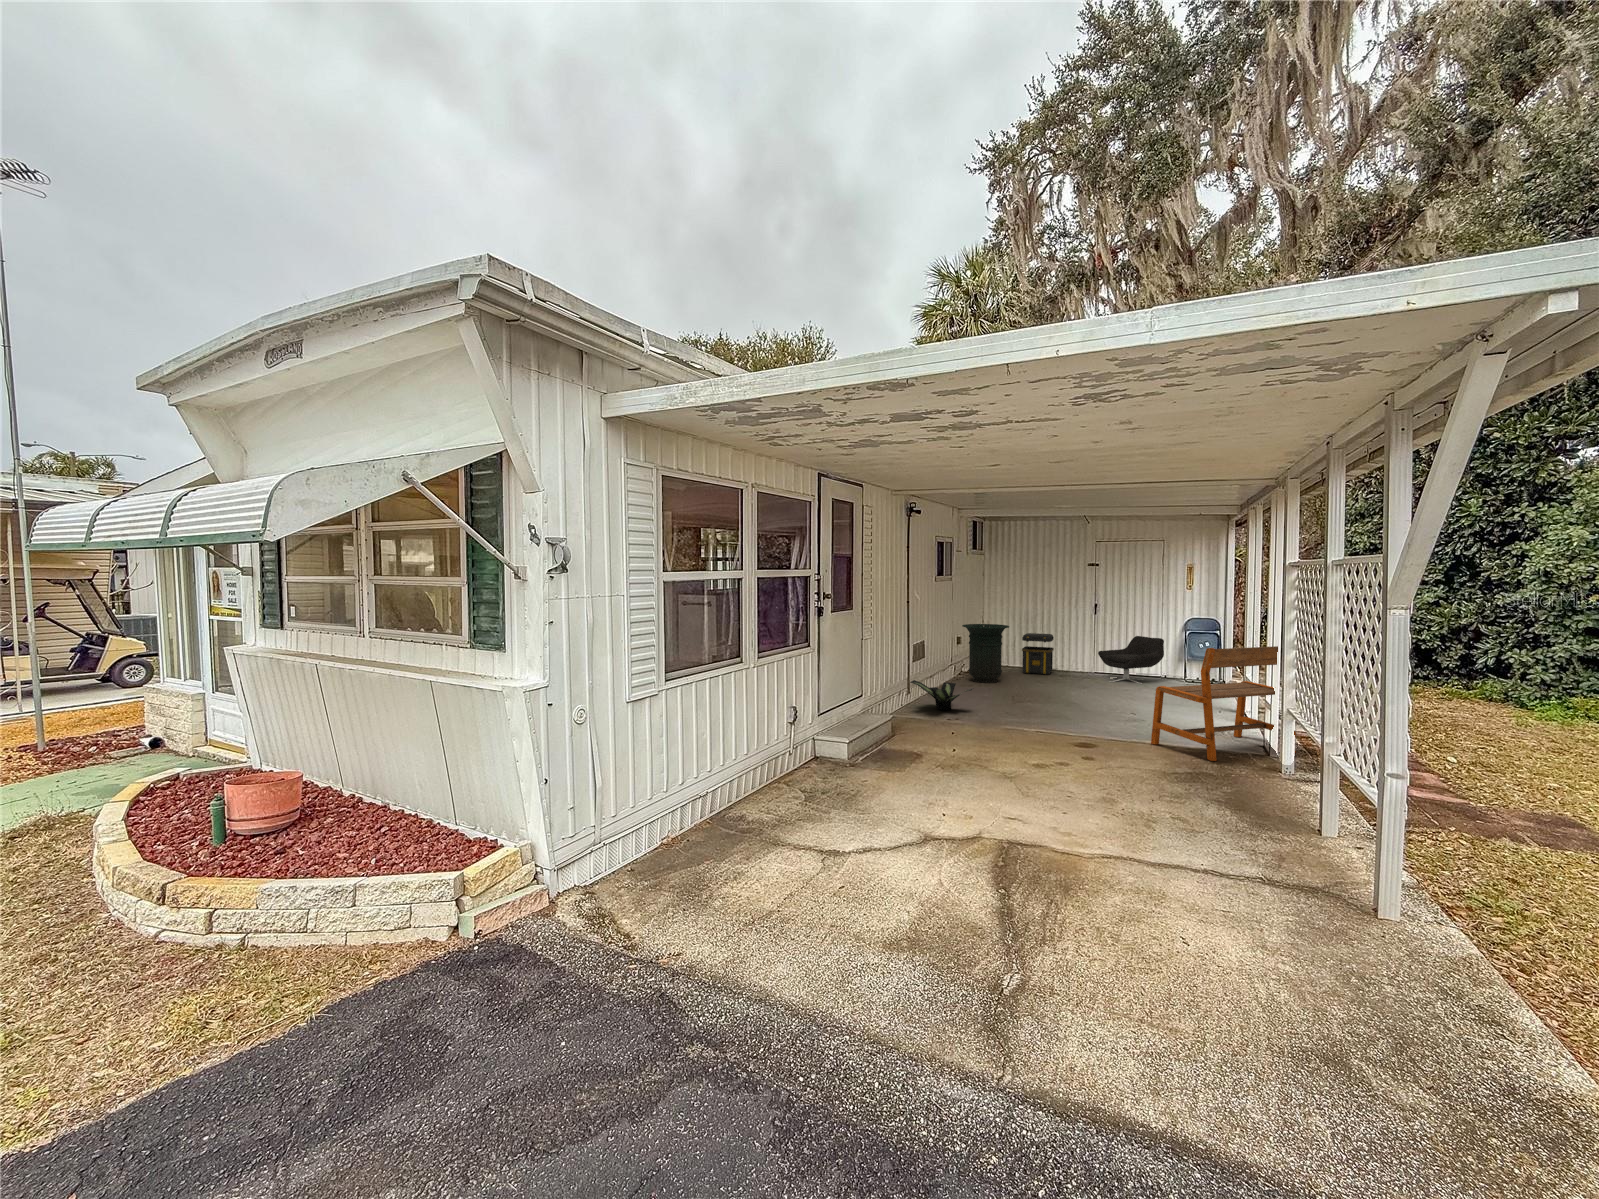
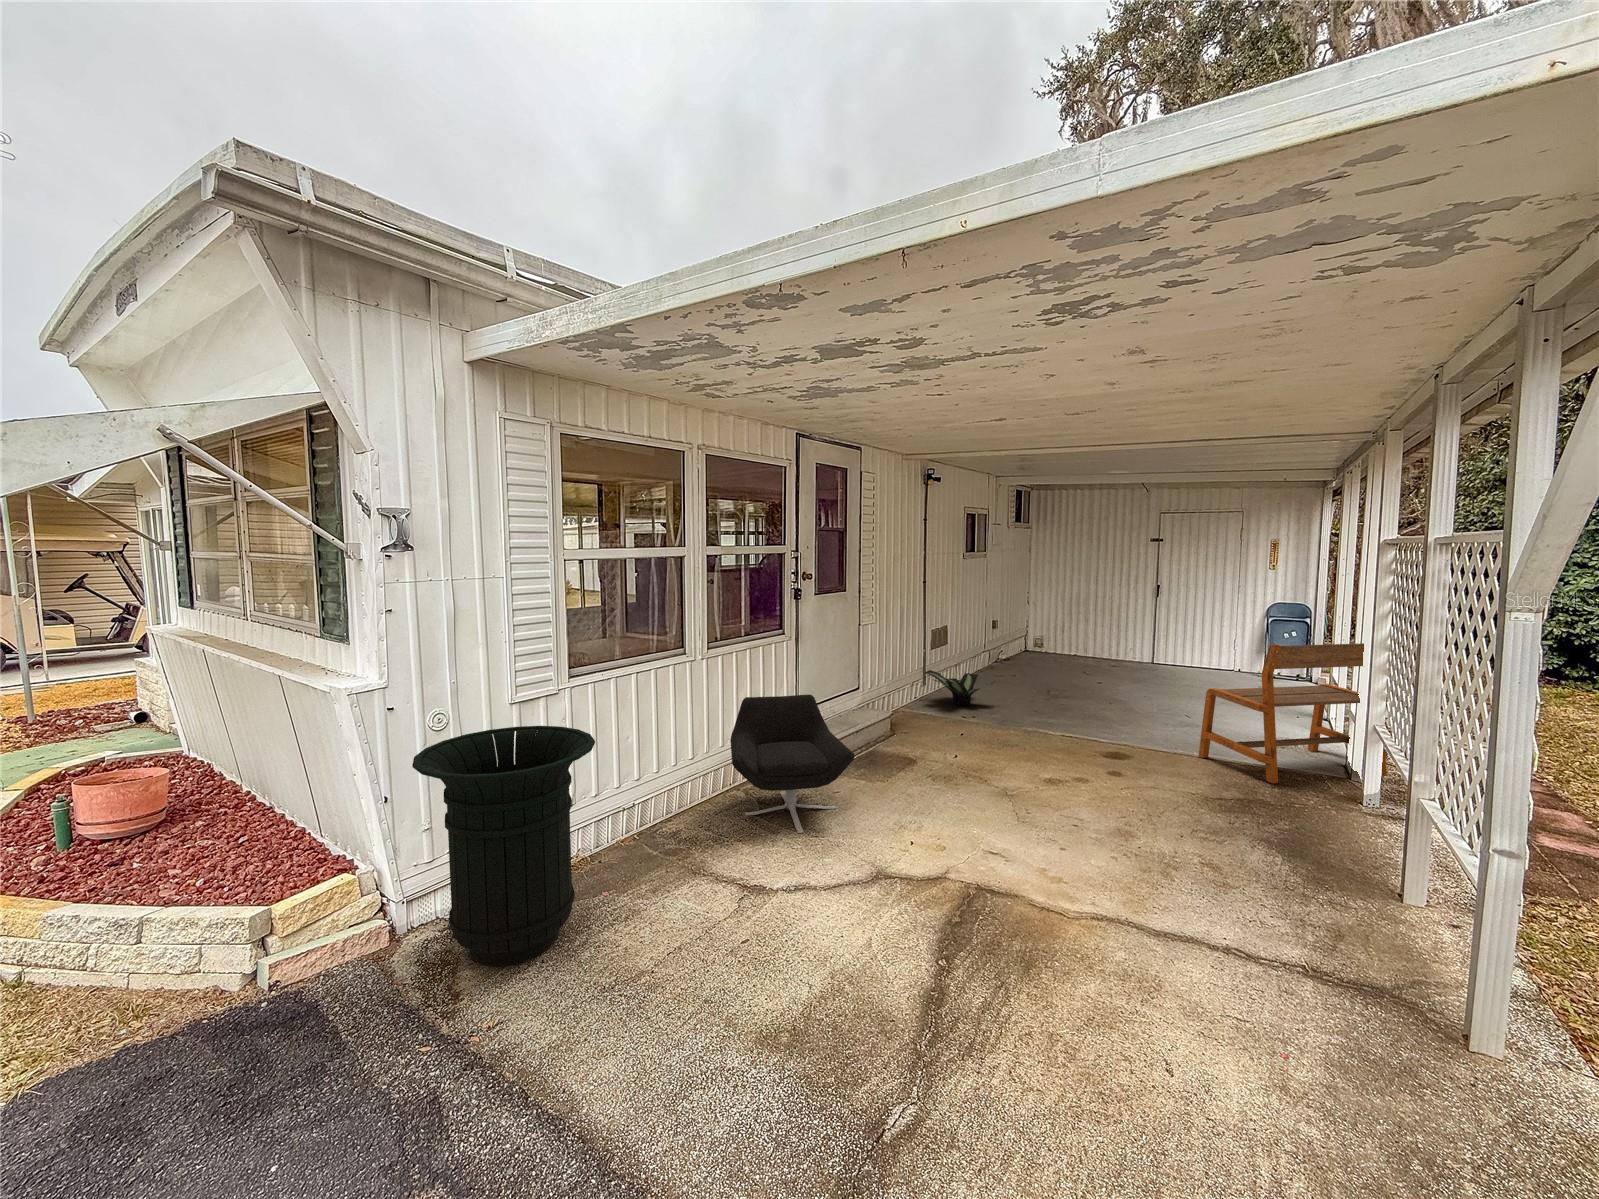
trash can: present [962,624,1009,683] -> present [412,726,595,967]
toolbox: present [1022,633,1054,675] -> none [1069,617,1106,665]
lounge chair: present [1098,636,1164,684] -> present [730,695,855,833]

